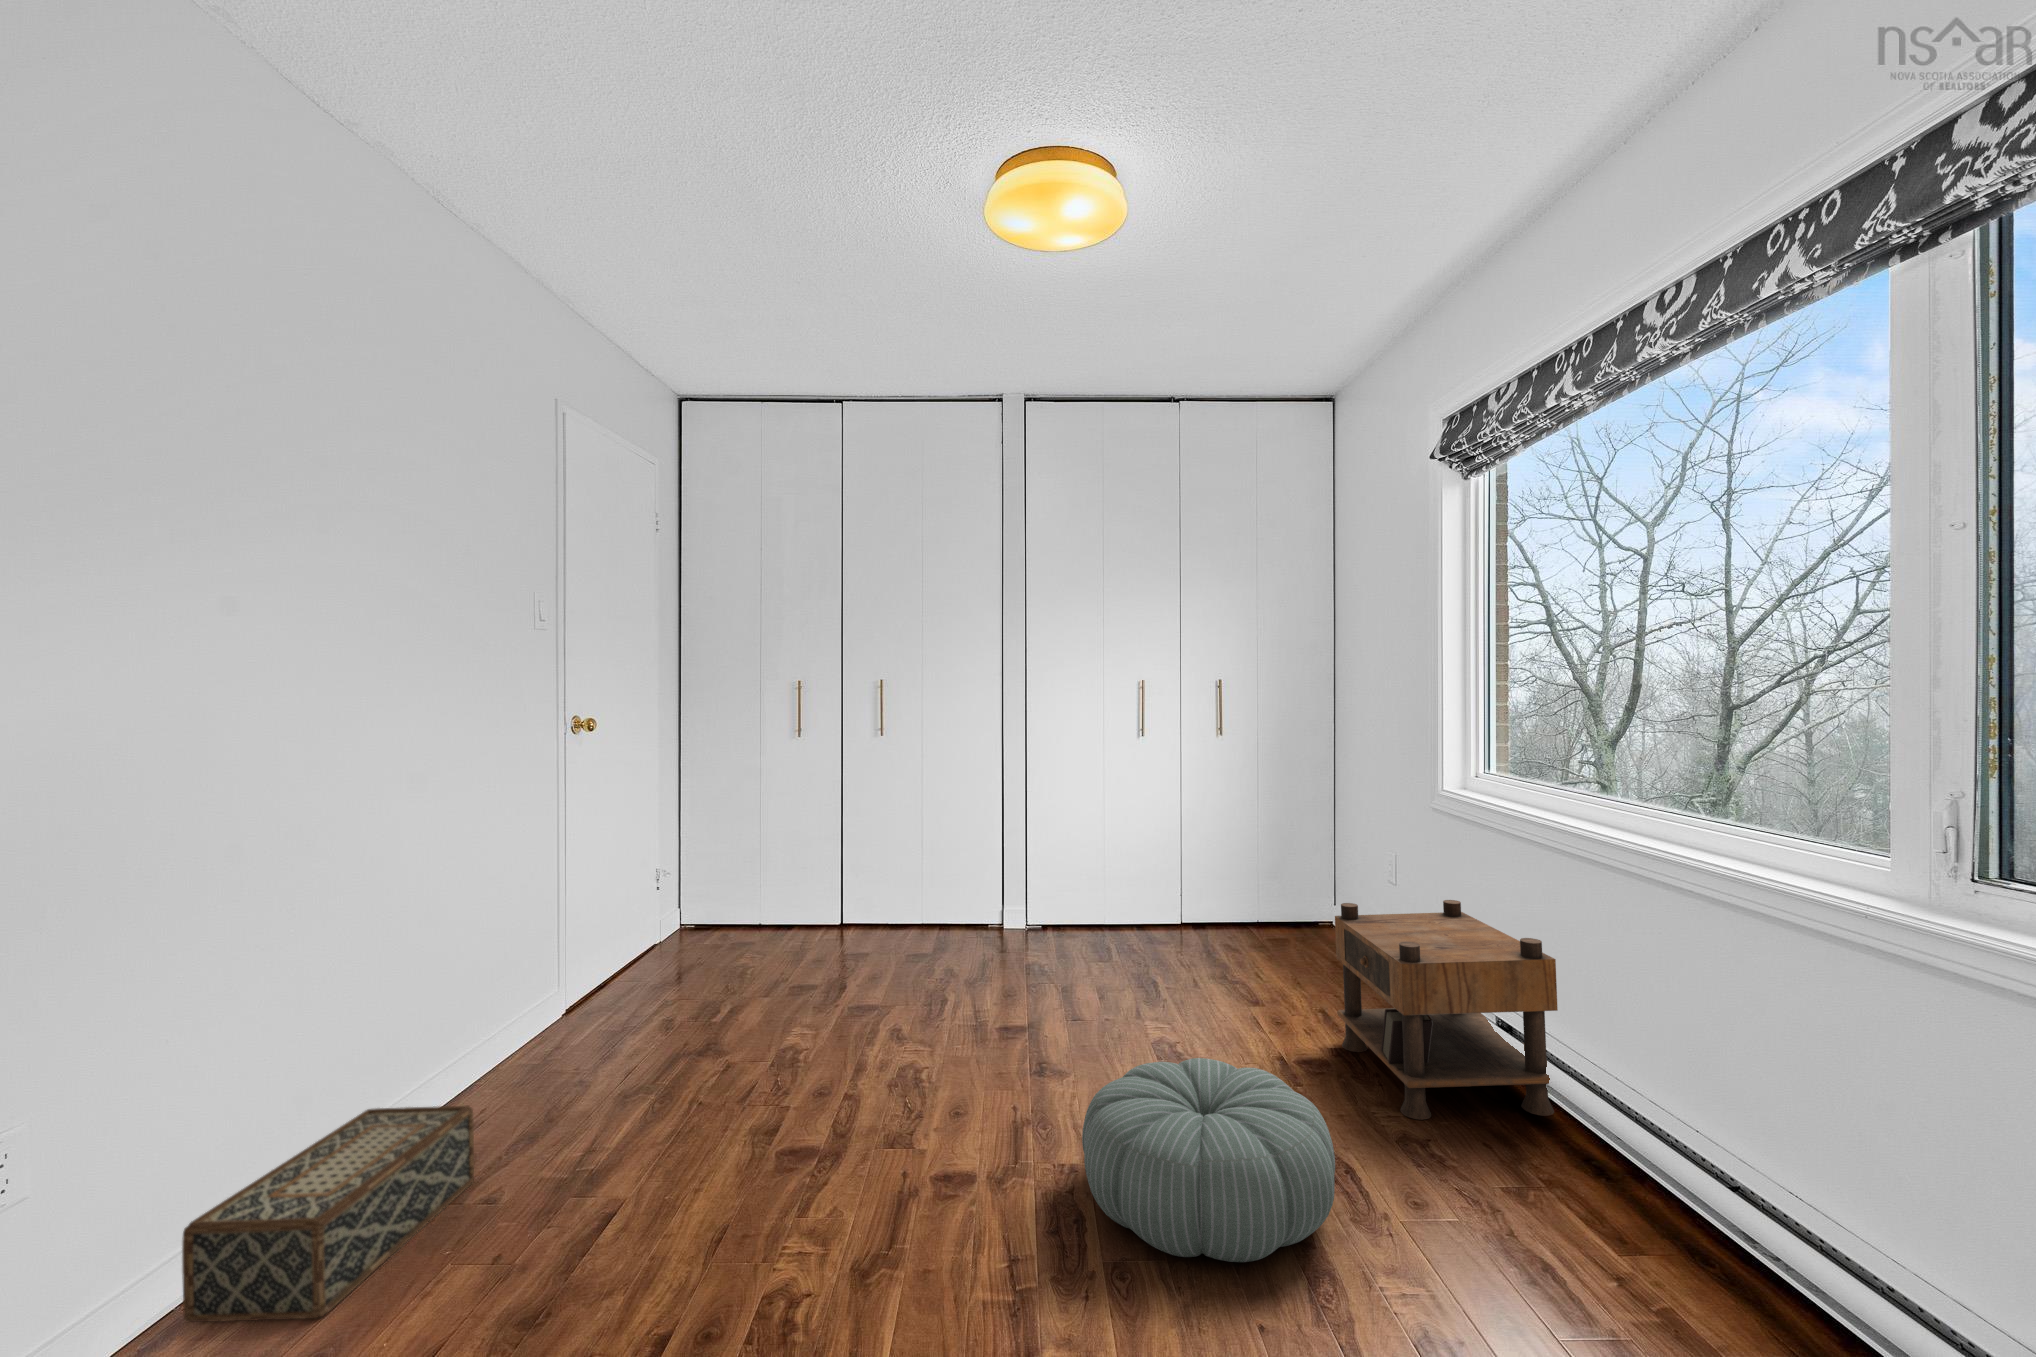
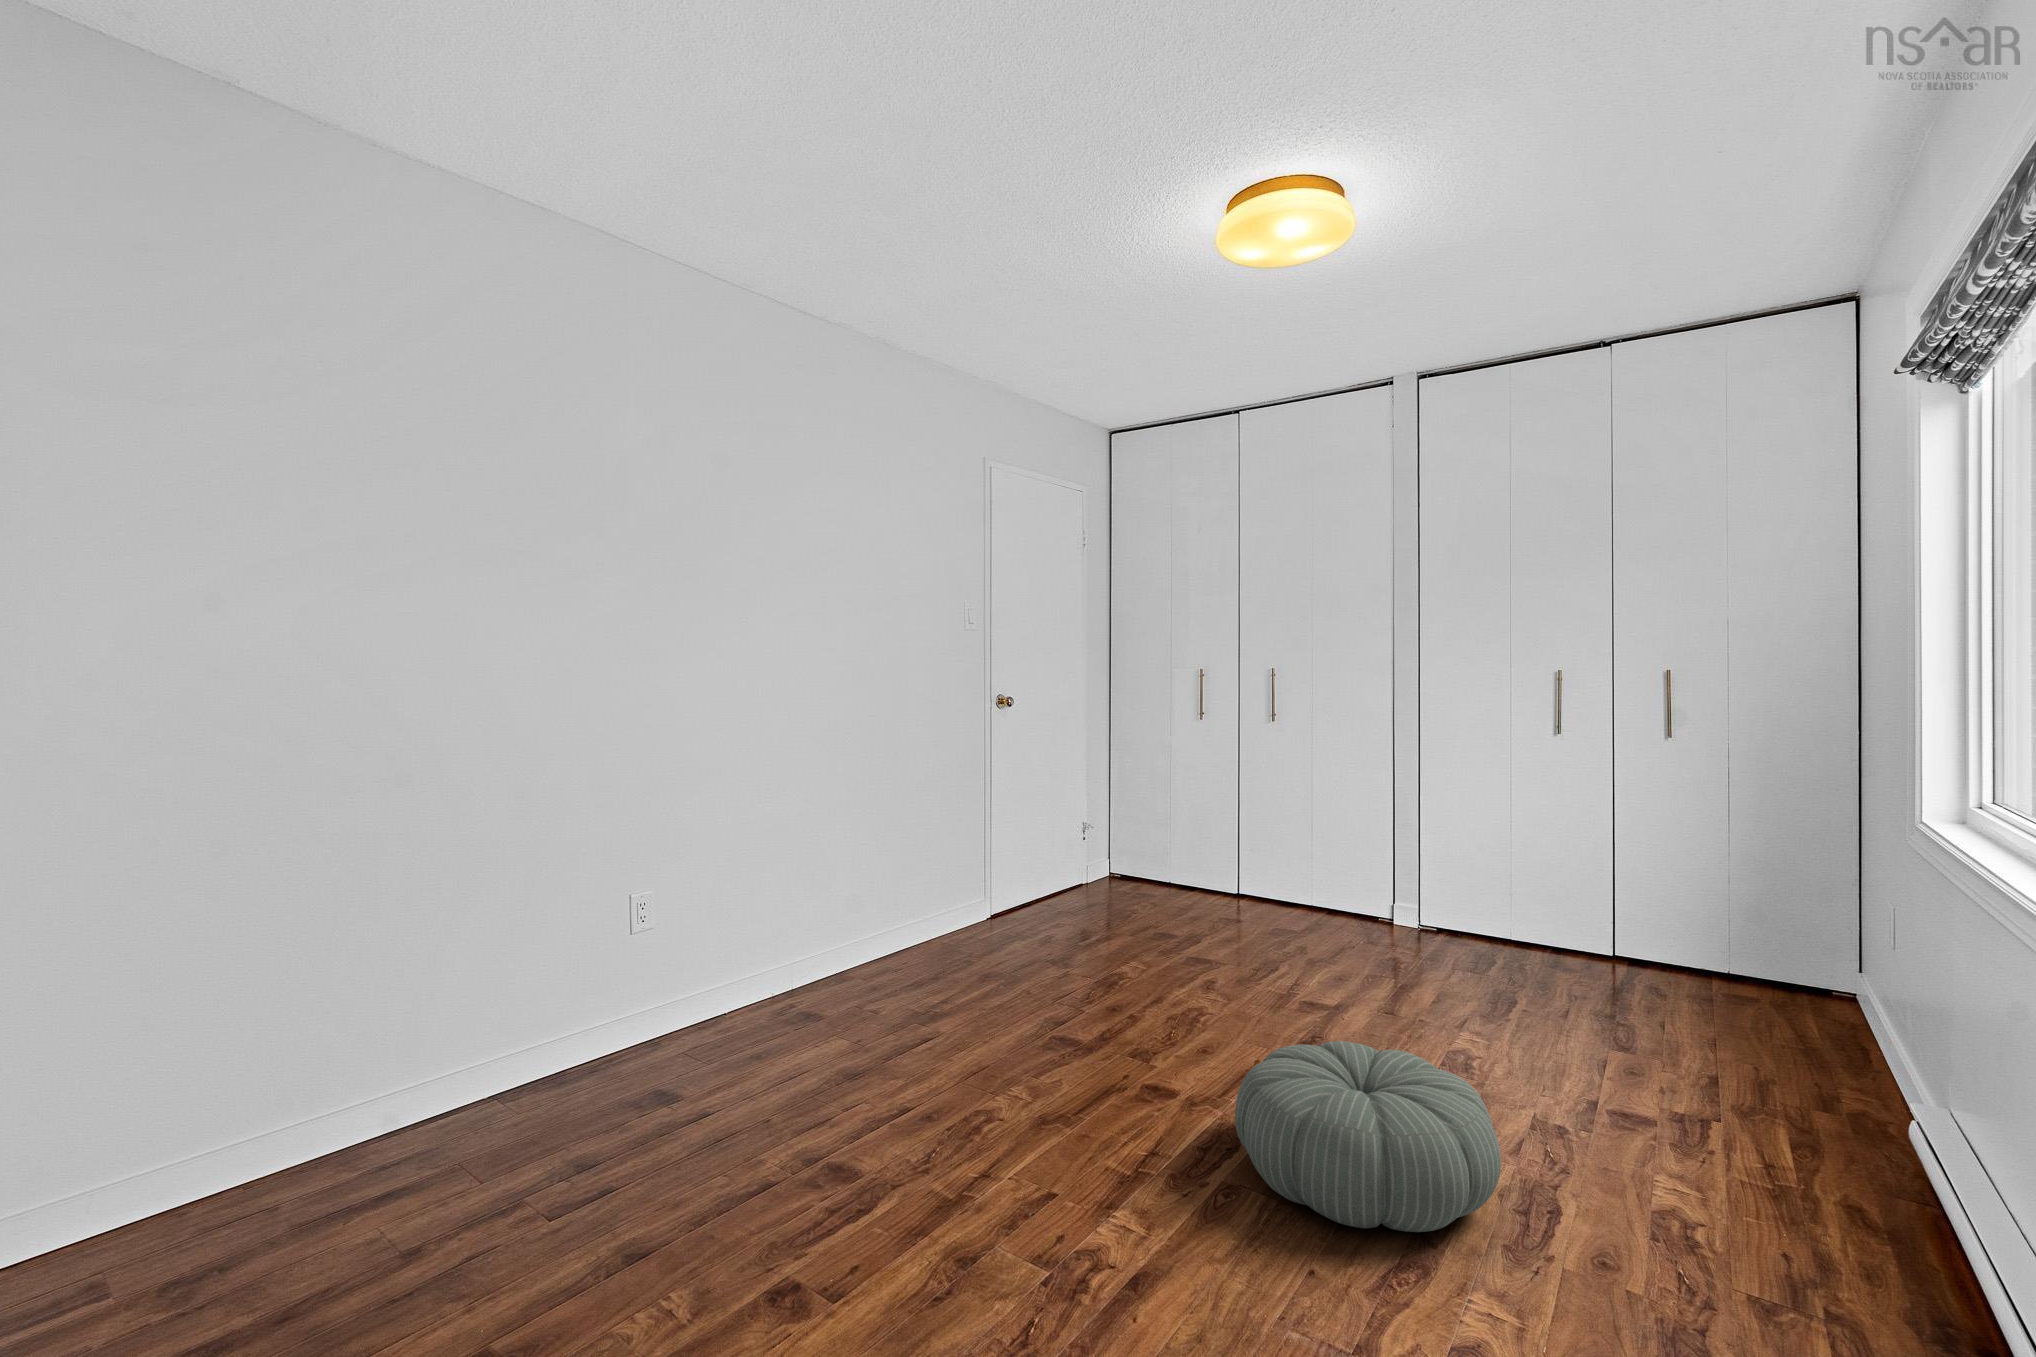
nightstand: present [1335,900,1558,1120] -> none [1693,944,1976,1267]
woven basket: present [182,1105,474,1322] -> none [710,934,866,1039]

